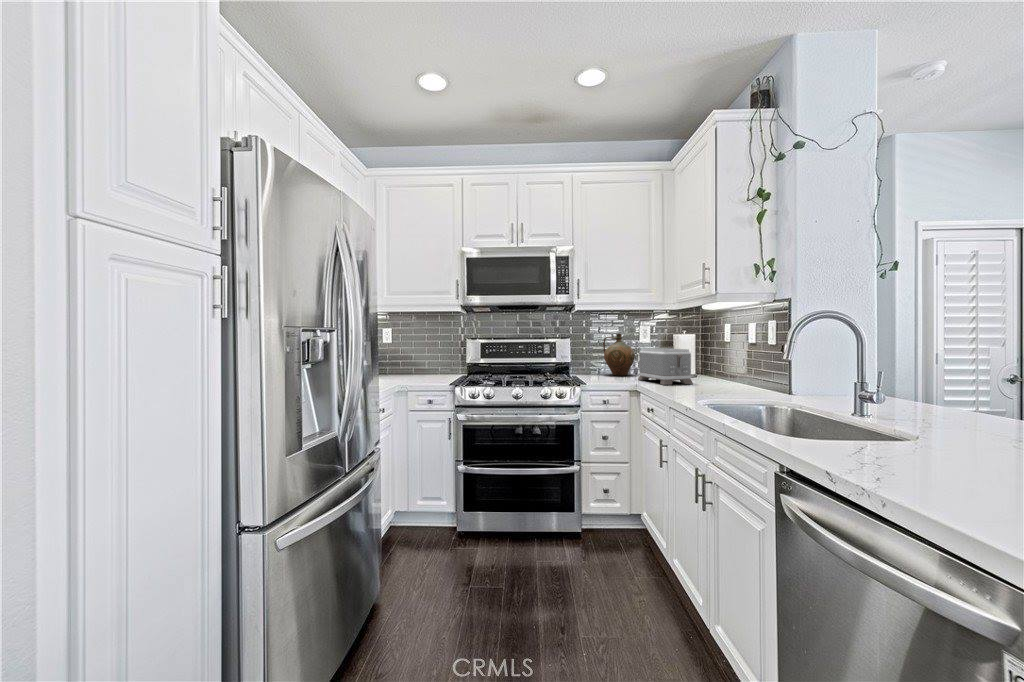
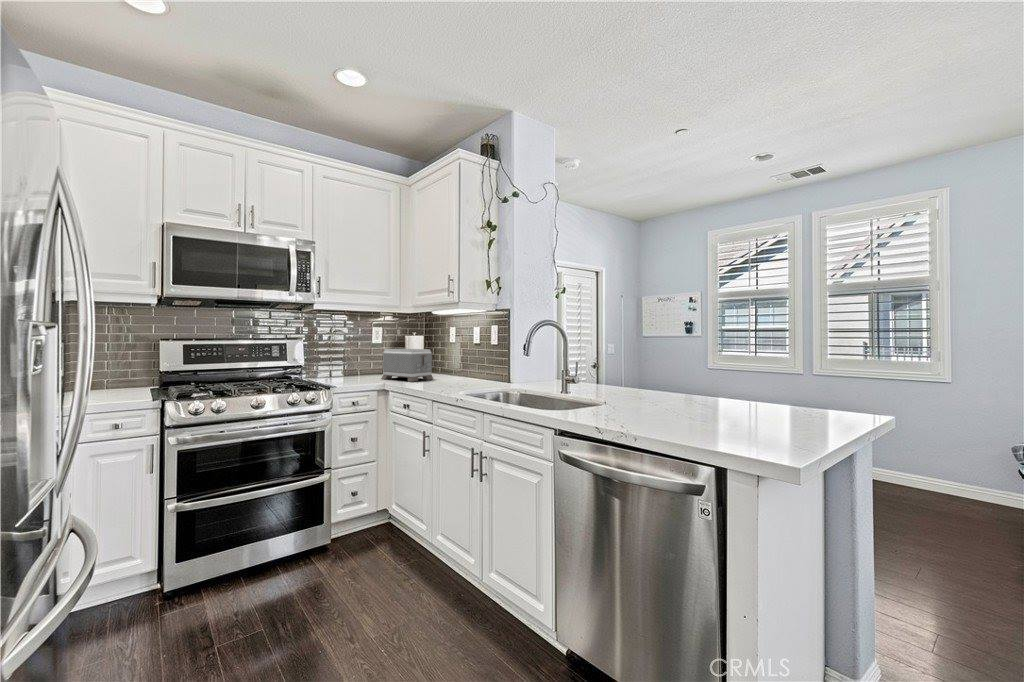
ceramic jug: present [603,334,635,376] -> none [340,335,373,376]

